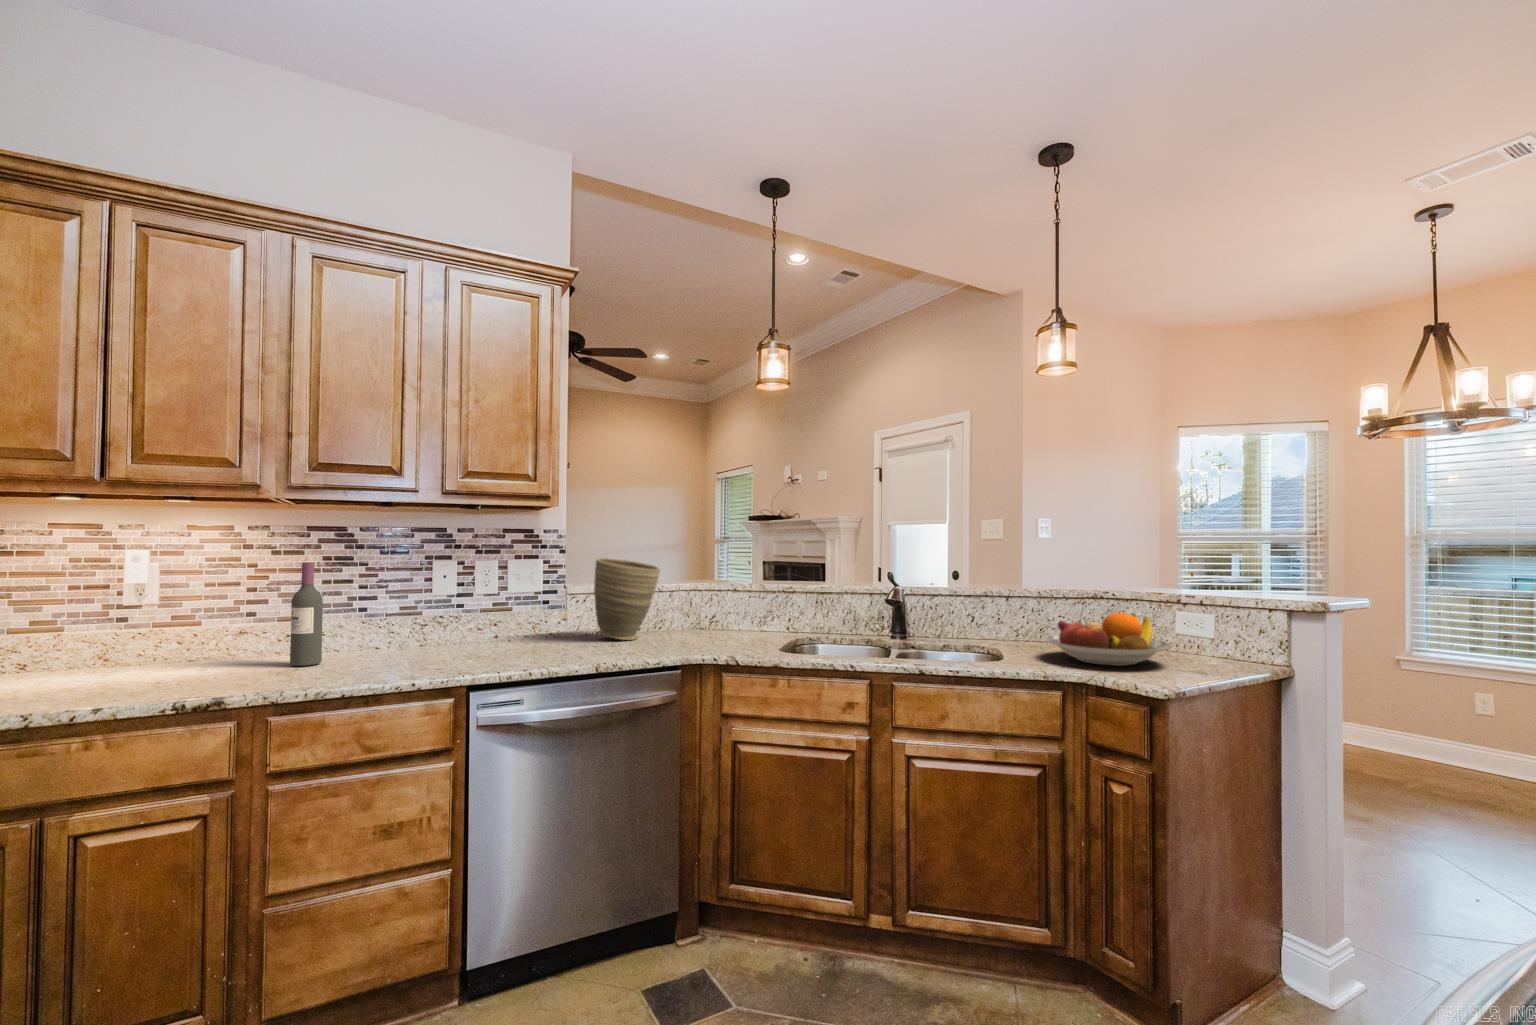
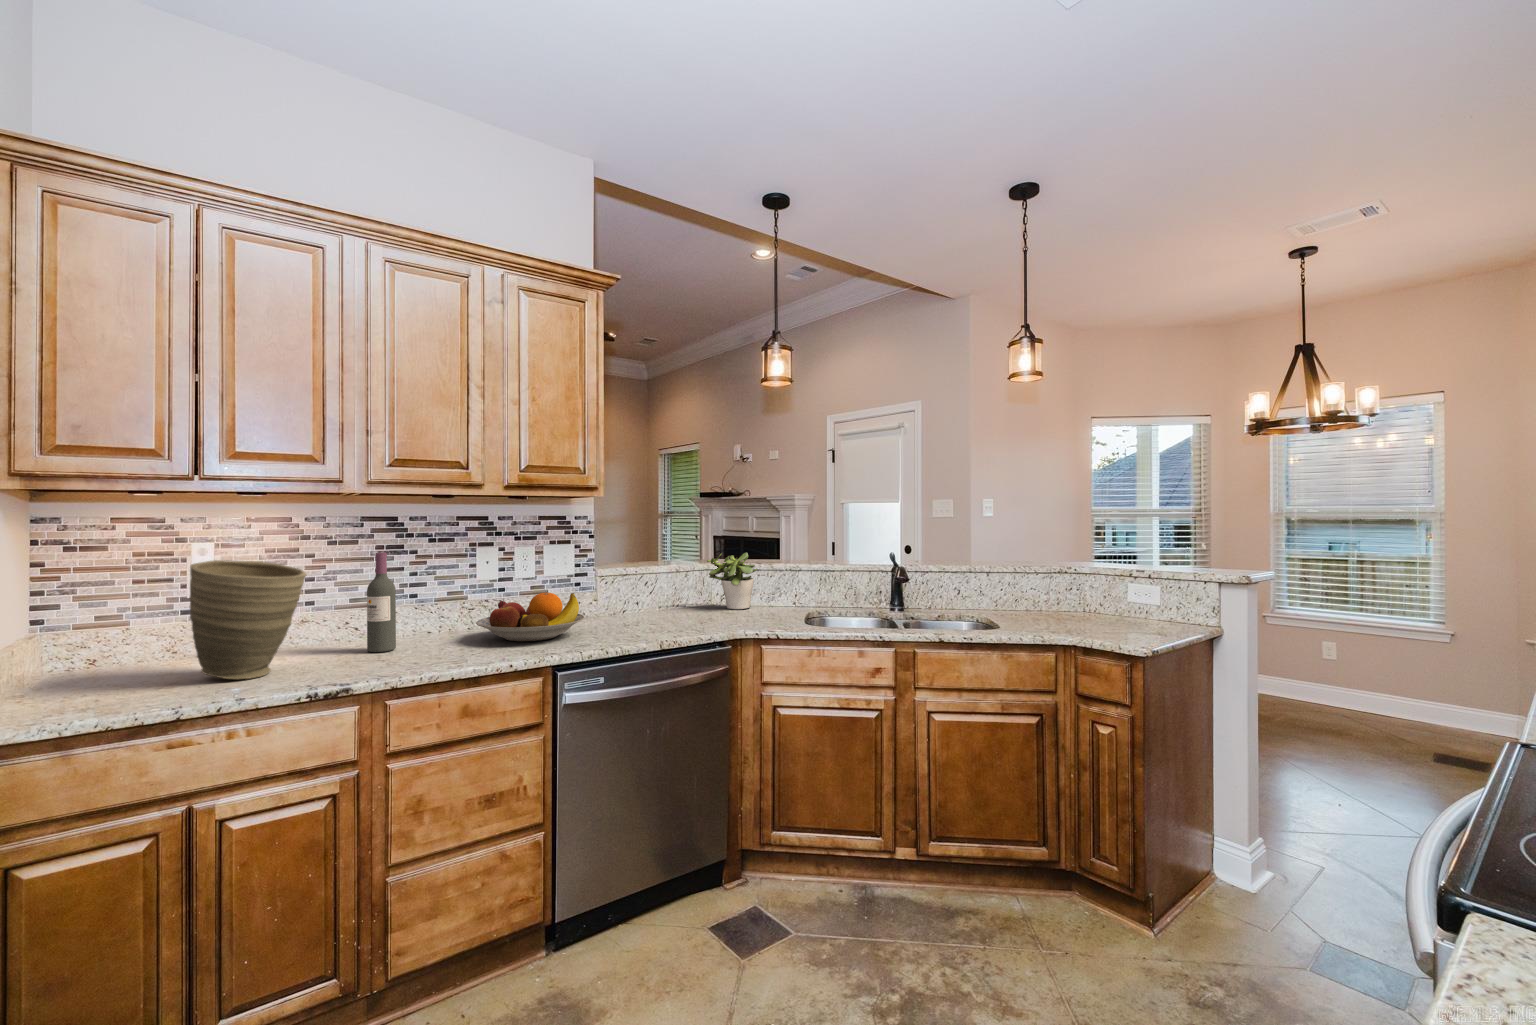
vase: present [594,558,660,640] -> present [190,560,307,679]
potted plant: none [693,570,746,632] -> present [707,552,757,609]
fruit bowl: present [1046,613,1171,666] -> present [476,593,585,641]

